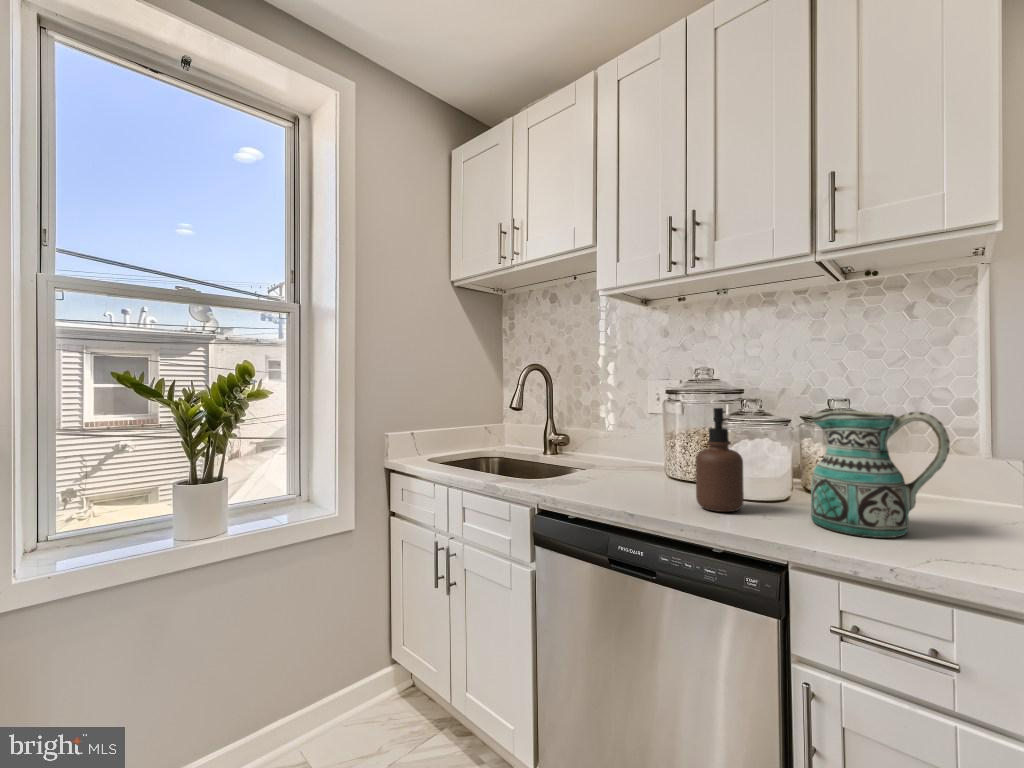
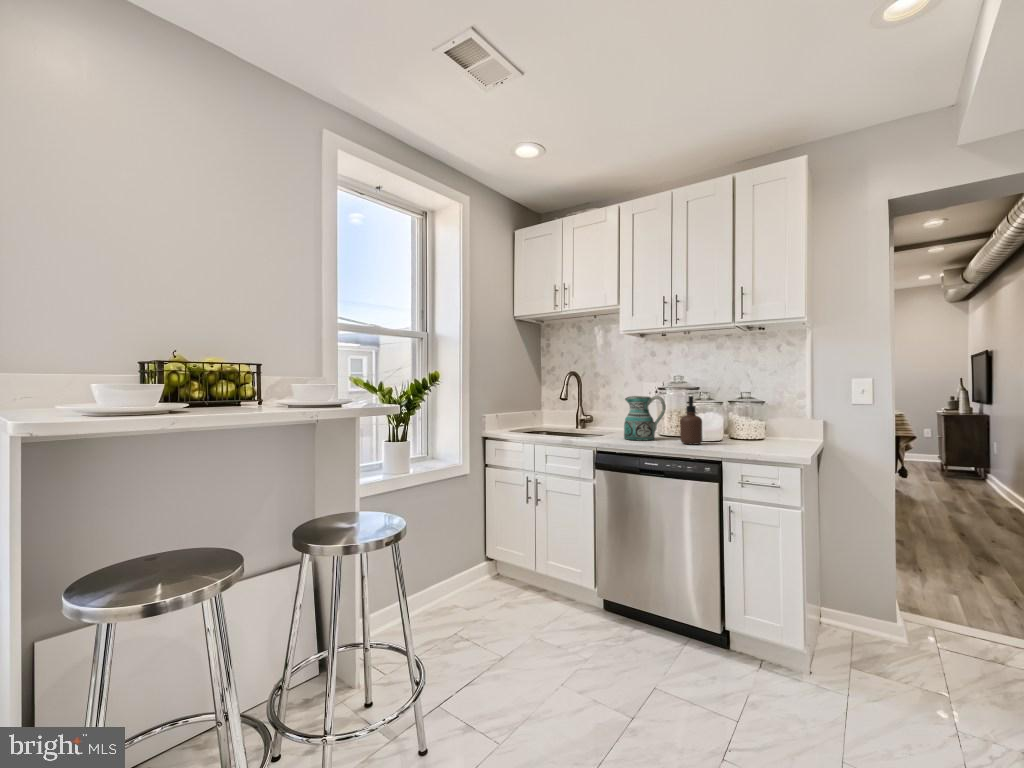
ceramic pitcher: present [811,411,950,538] -> present [624,396,666,441]

